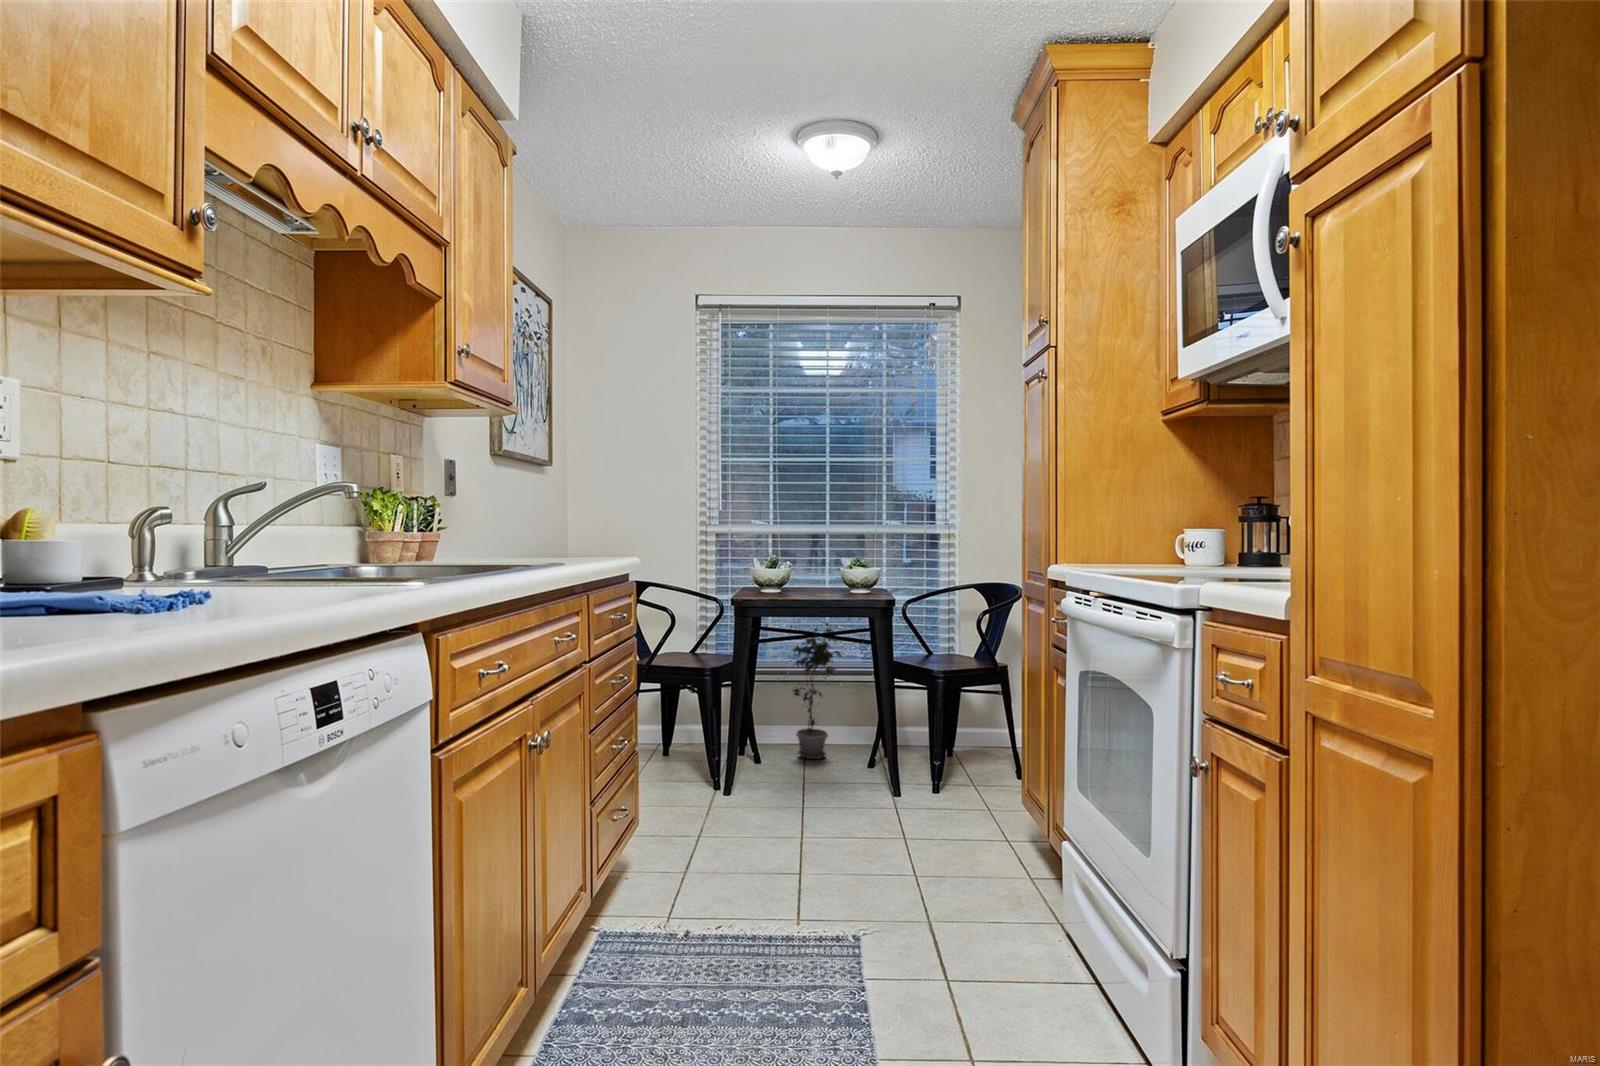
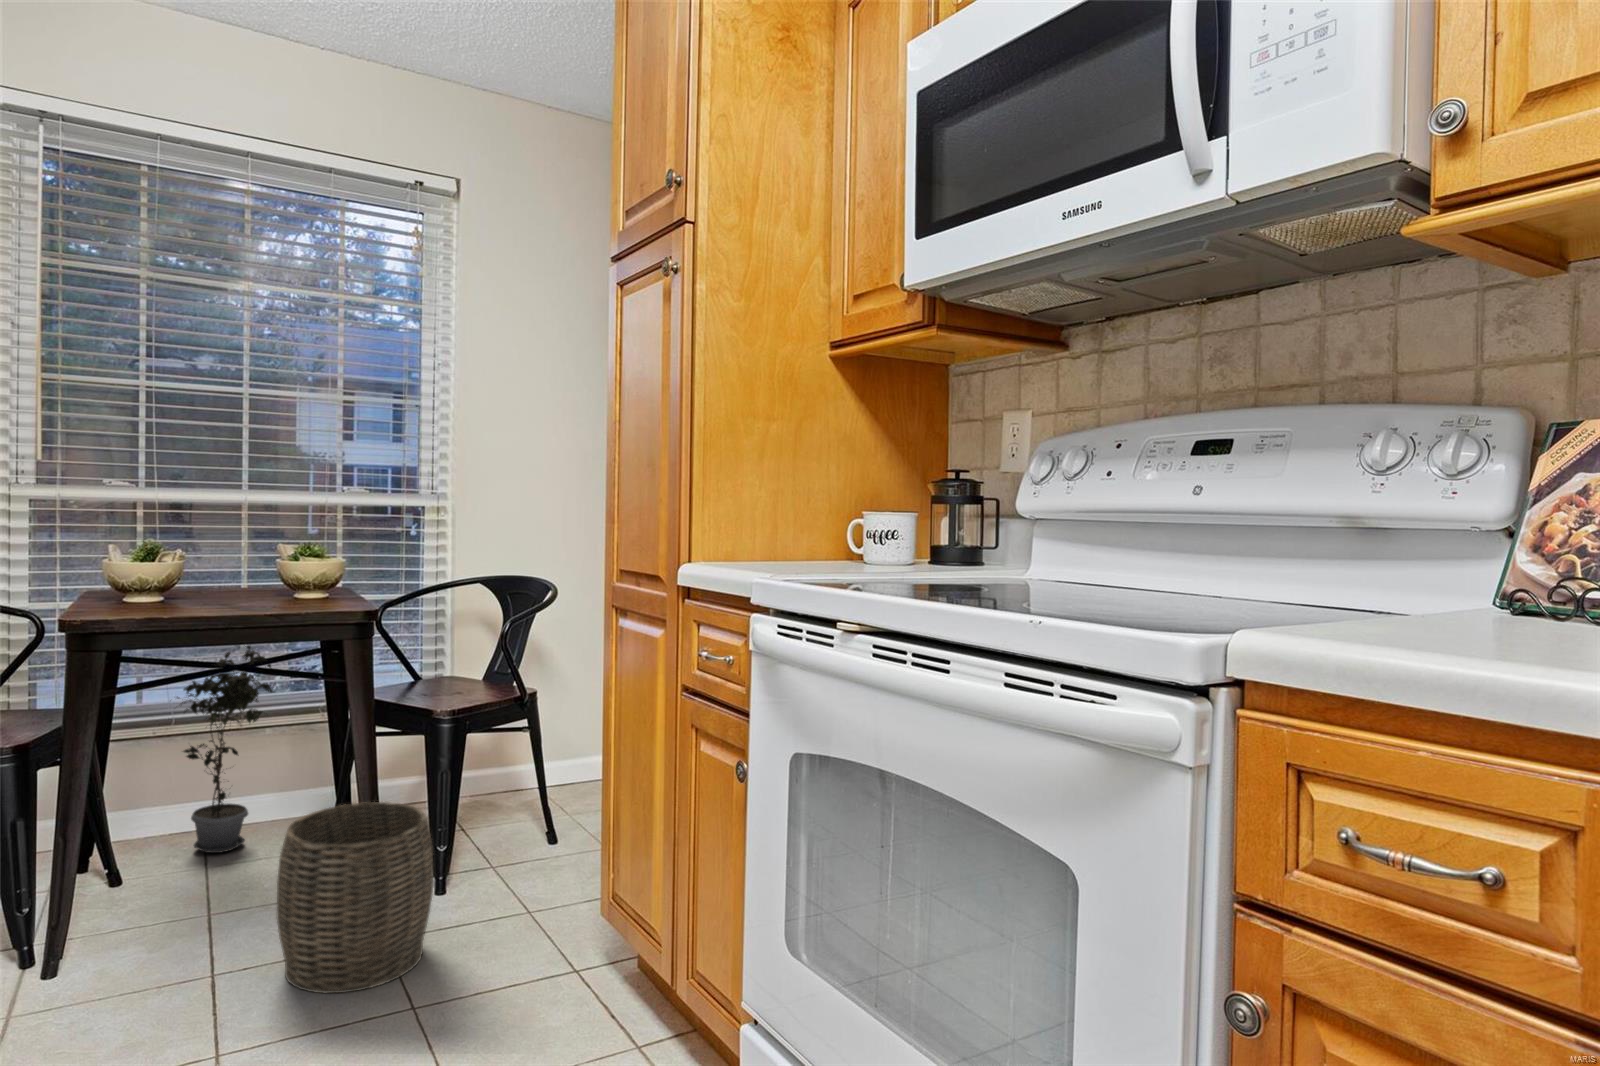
woven basket: none [833,724,926,841] -> present [277,802,433,993]

